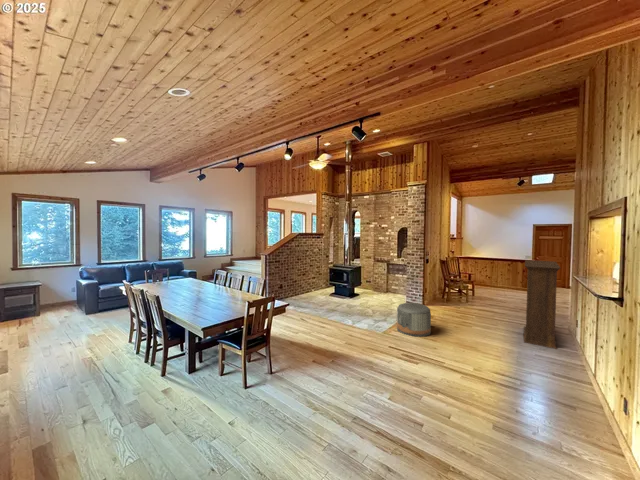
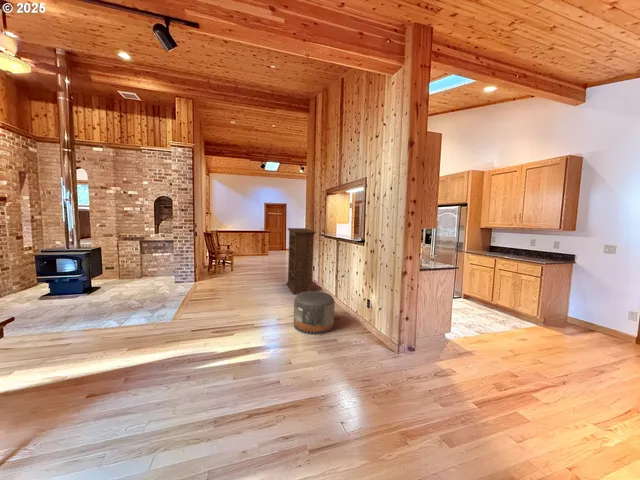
pouf: present [397,303,431,337] -> present [294,291,335,334]

